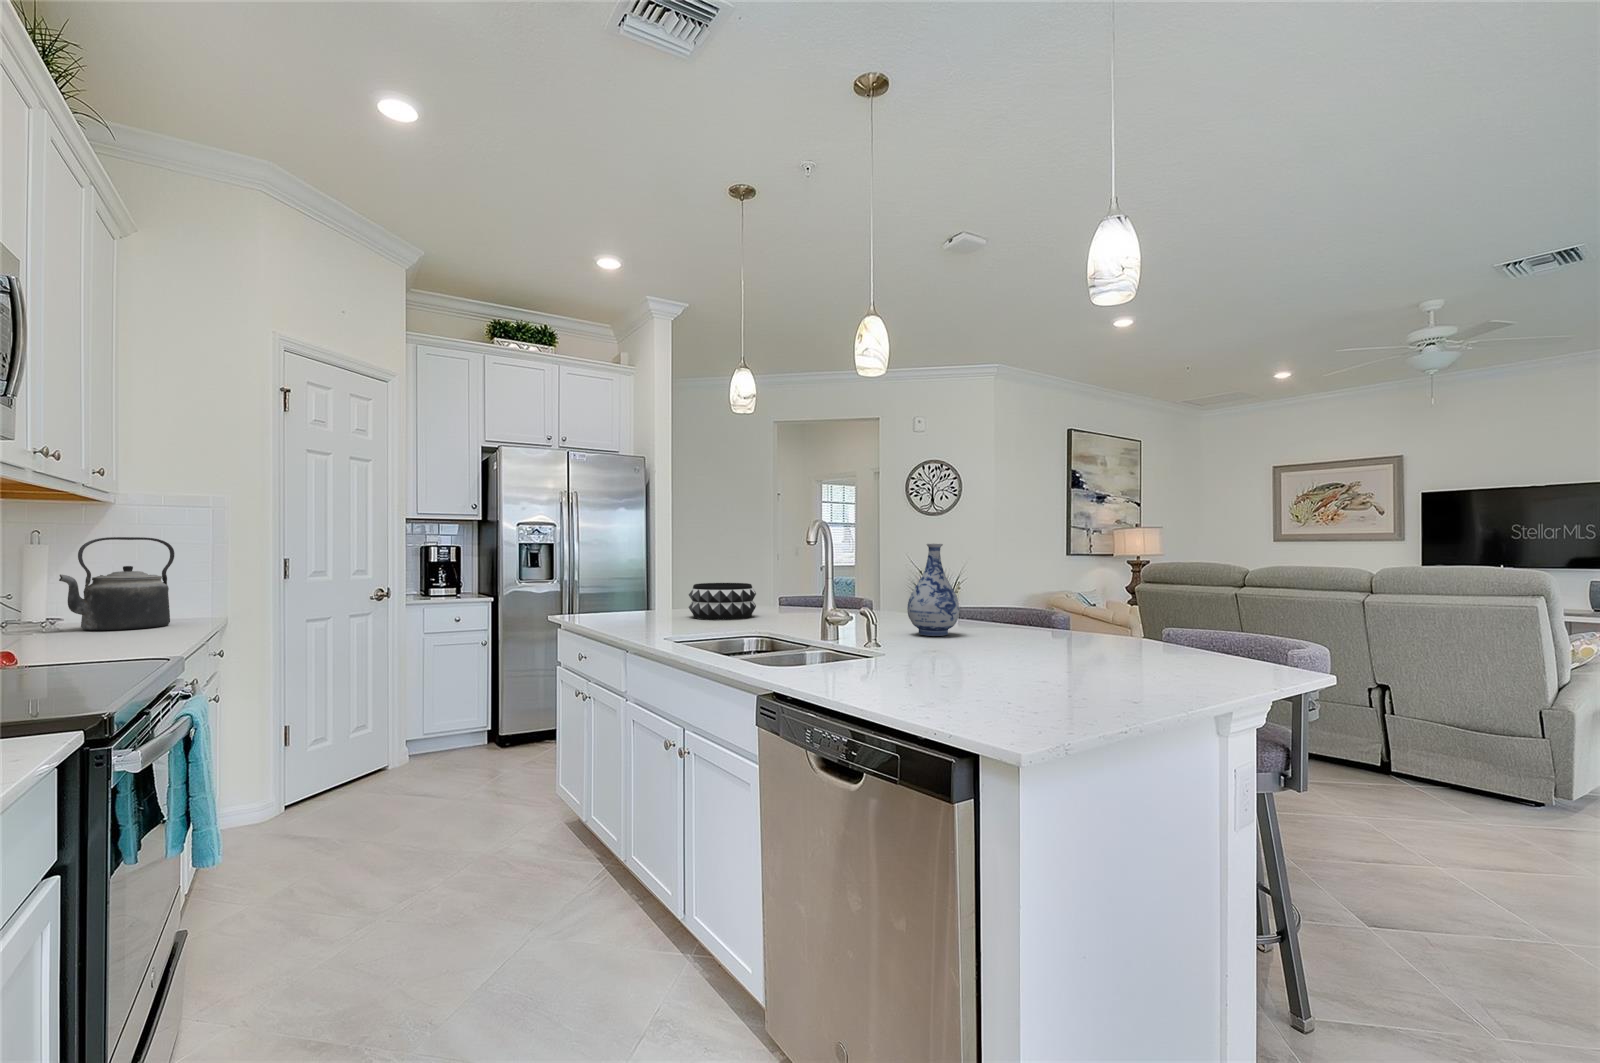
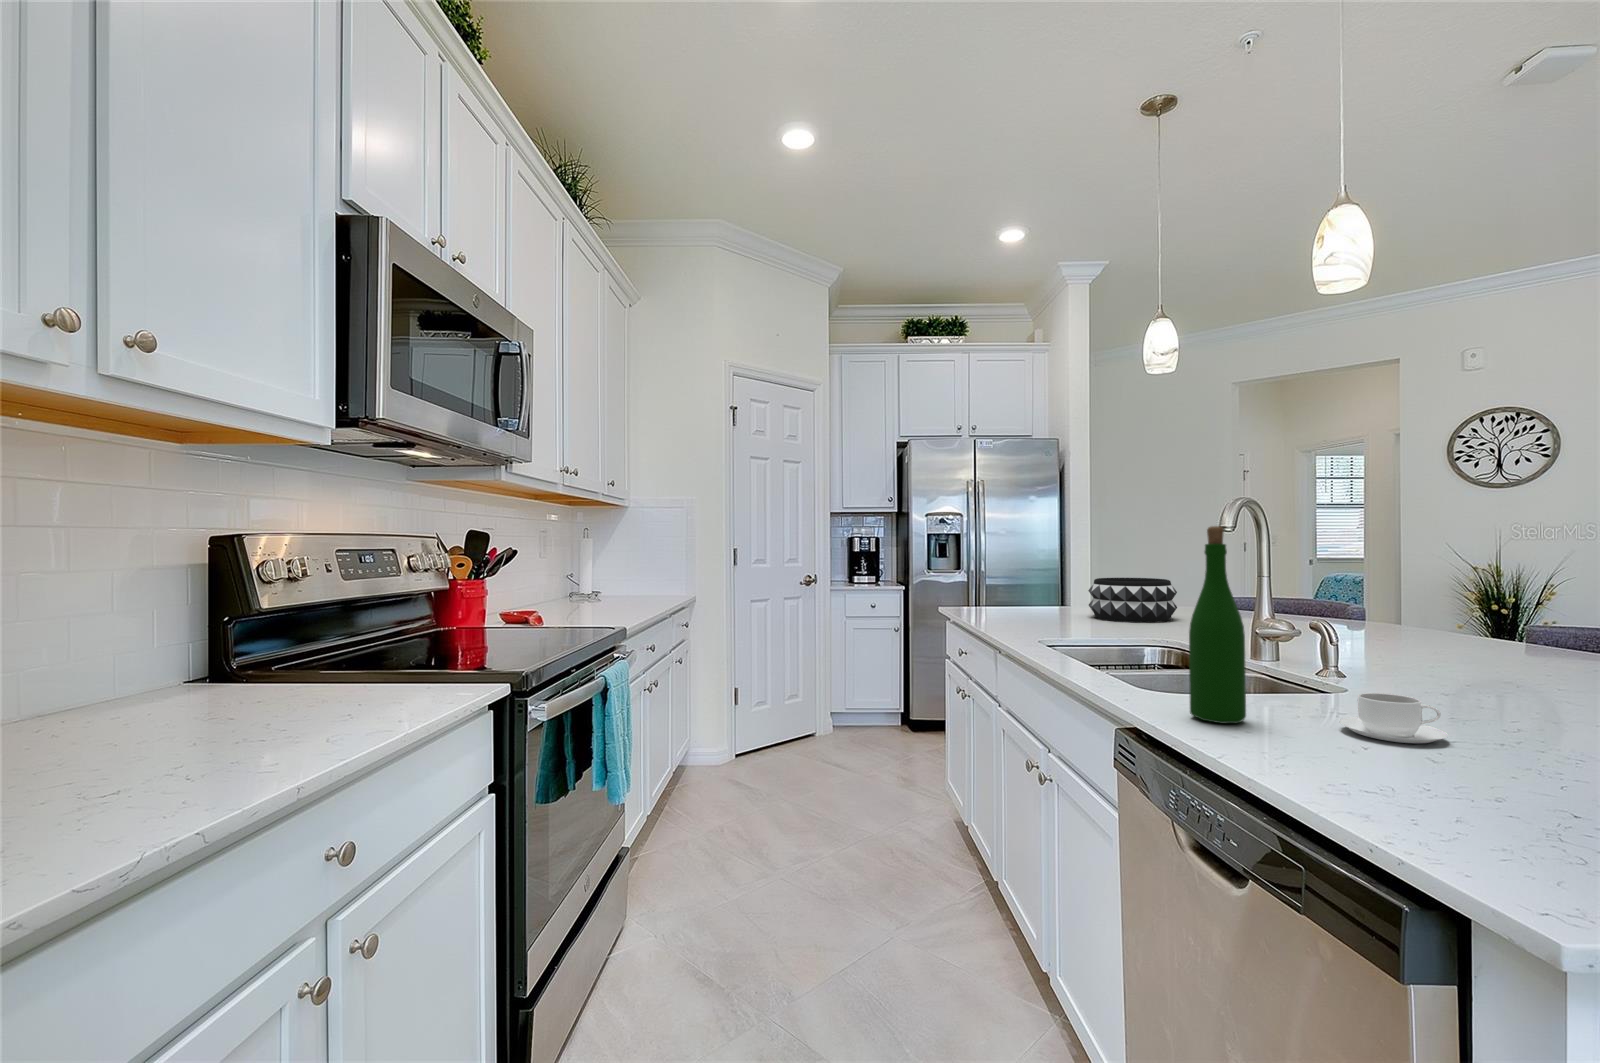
kettle: present [59,537,174,631] -> none [587,531,654,602]
wine bottle: none [809,543,842,681] -> present [1189,526,1246,723]
vase: present [907,544,960,636] -> none [1406,527,1513,669]
coffee cup: none [893,651,947,680] -> present [1339,693,1449,743]

